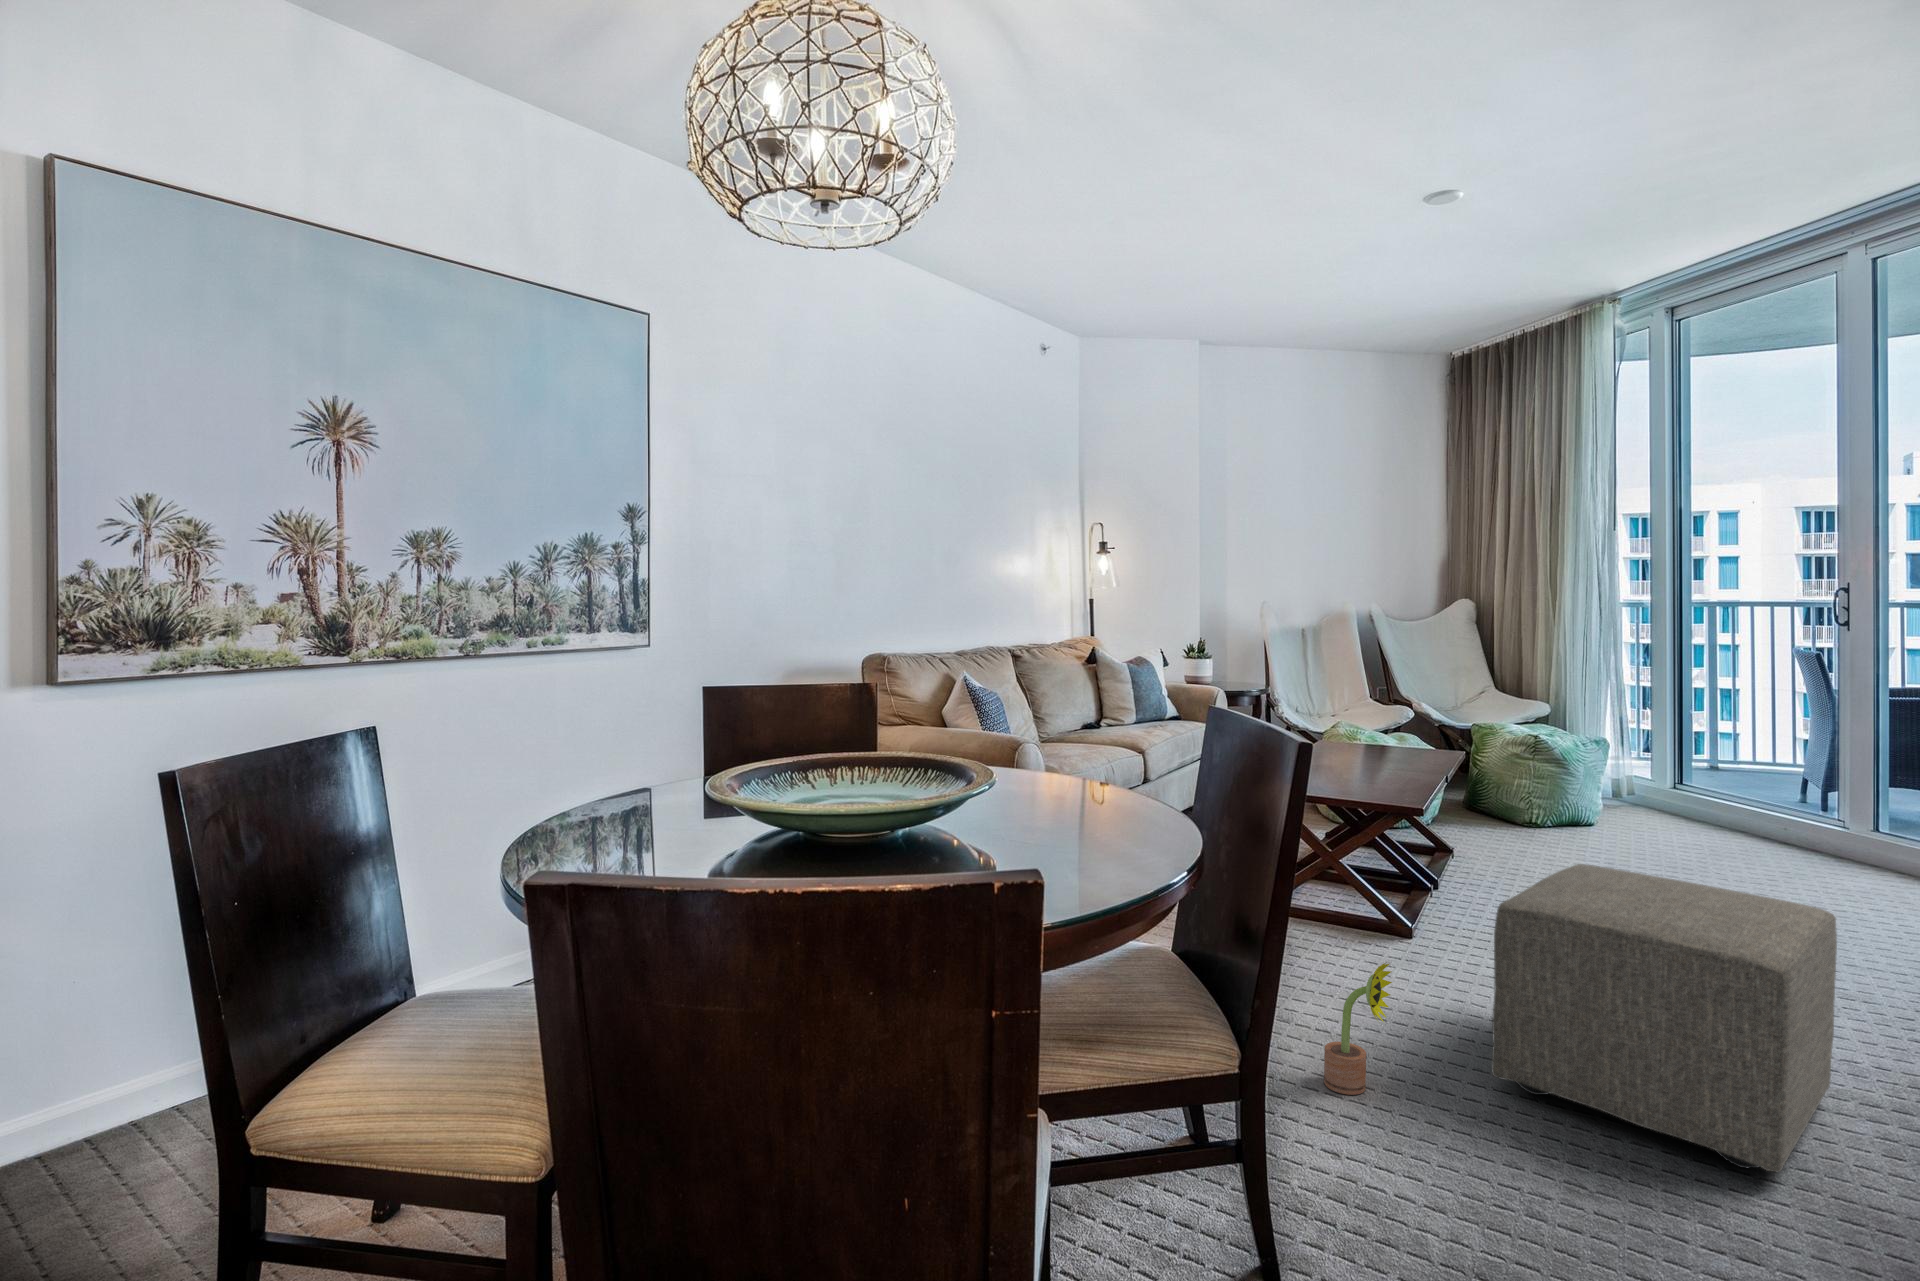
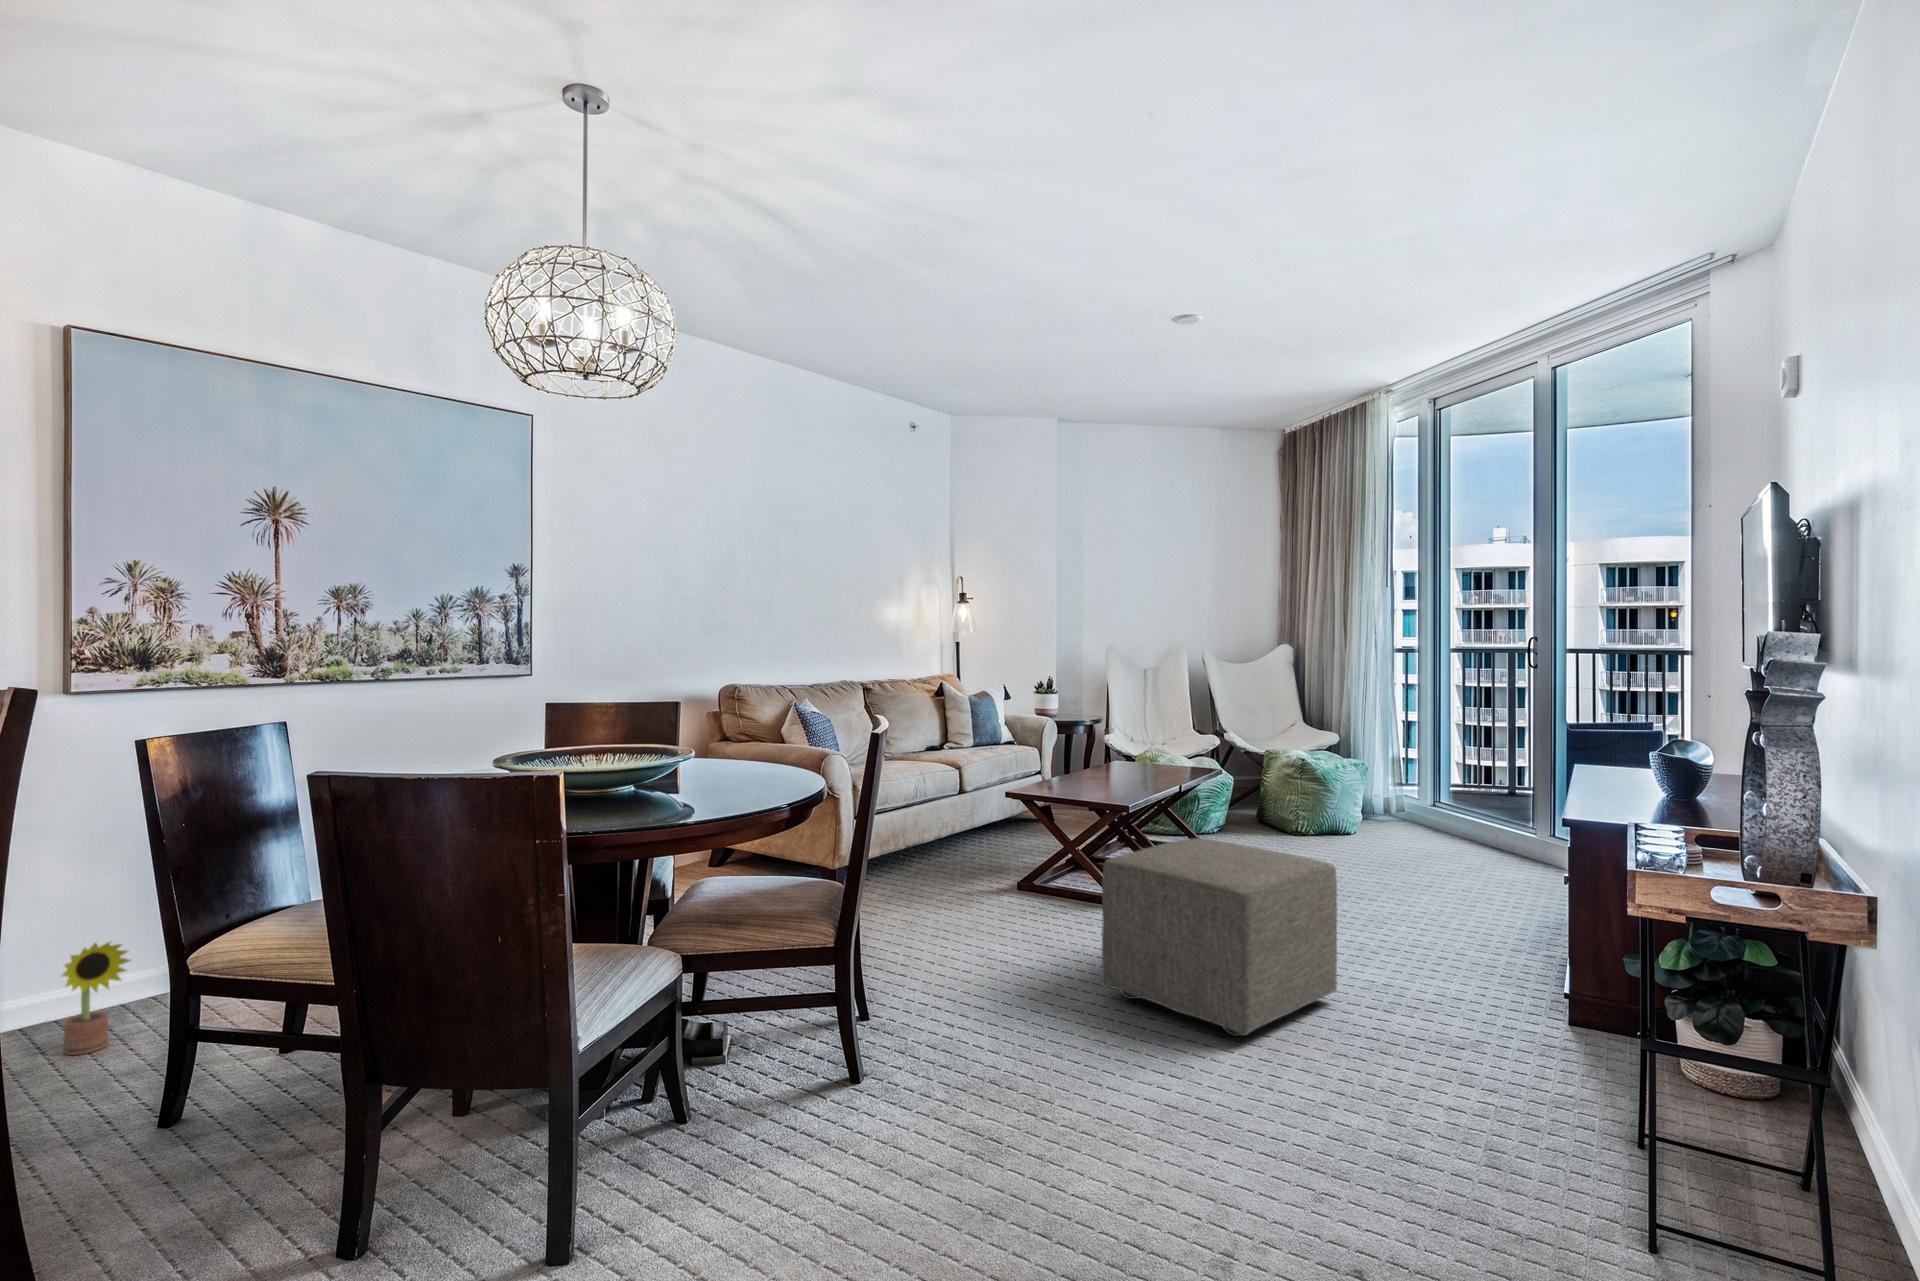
decorative plant: present [1324,963,1392,1095] -> present [62,942,130,1055]

